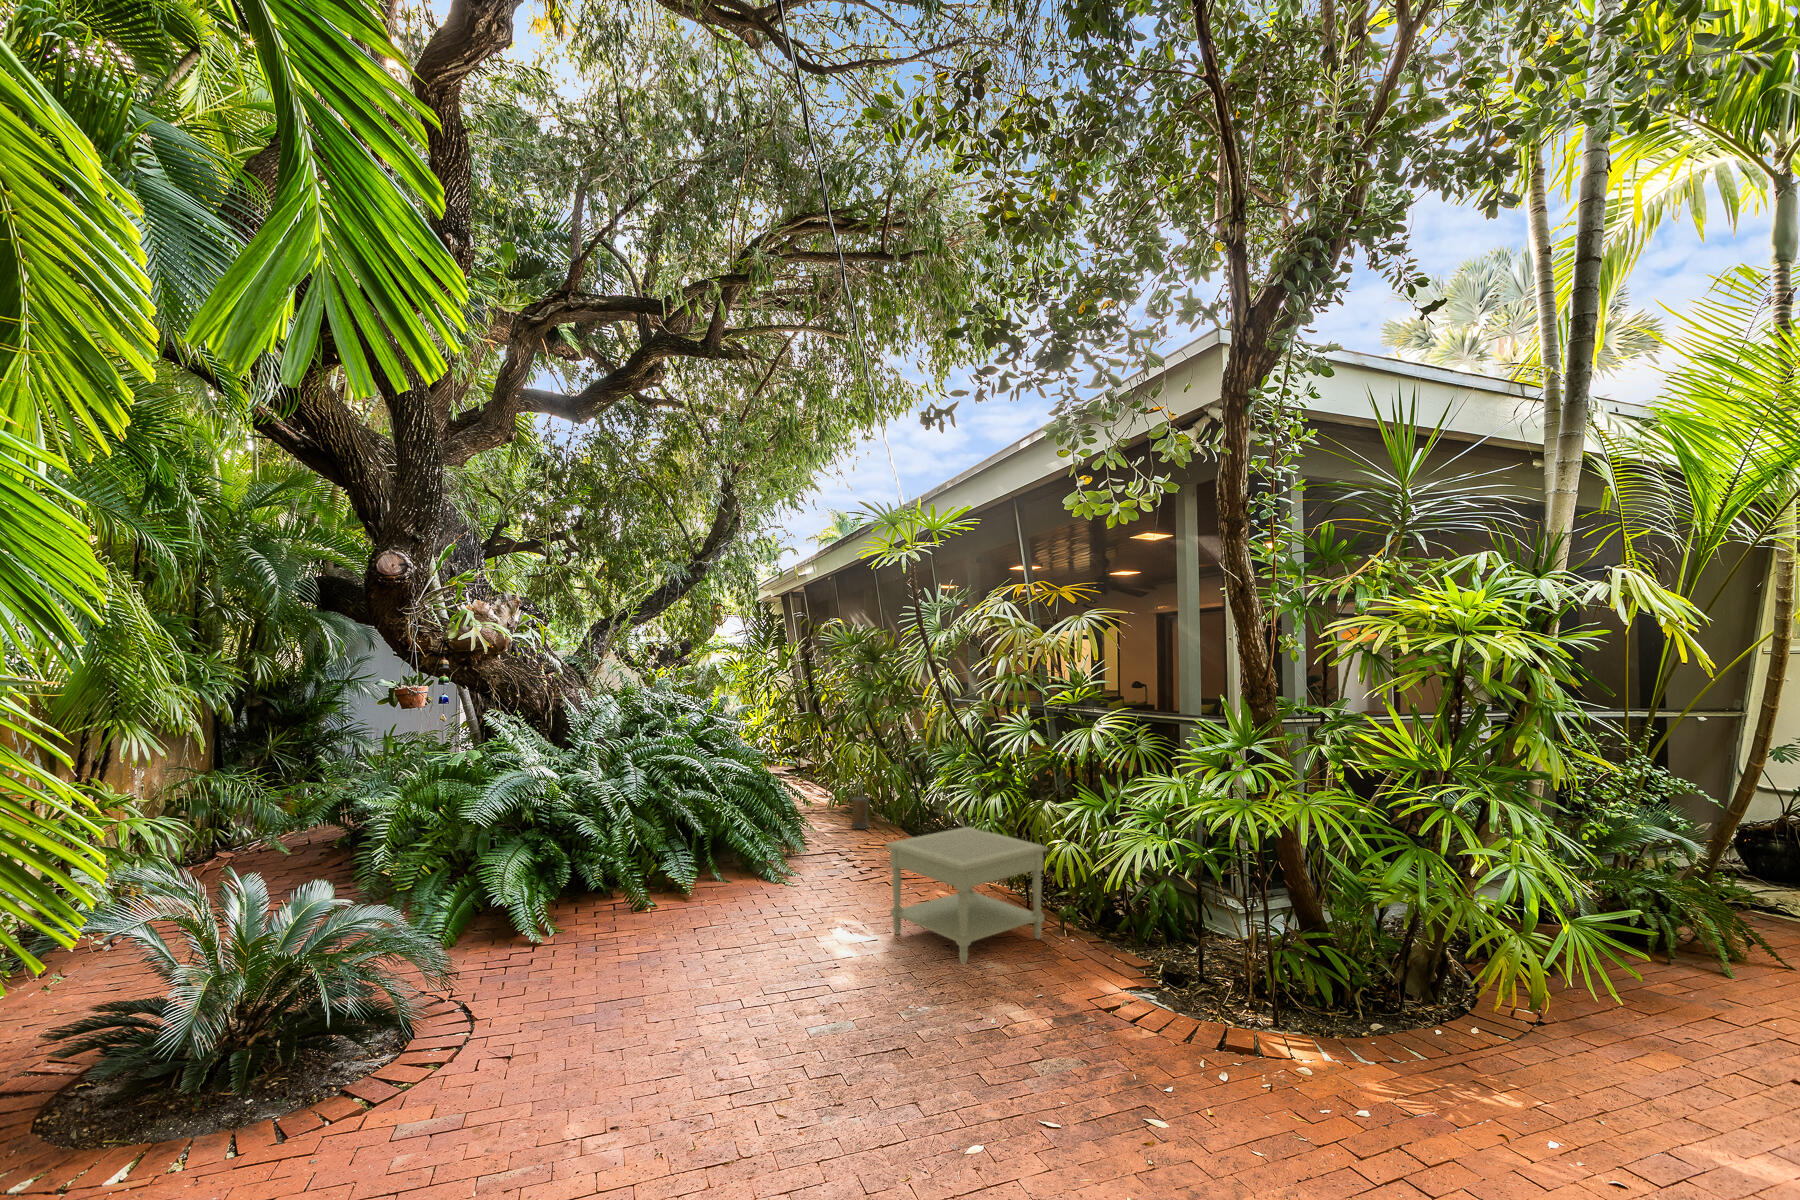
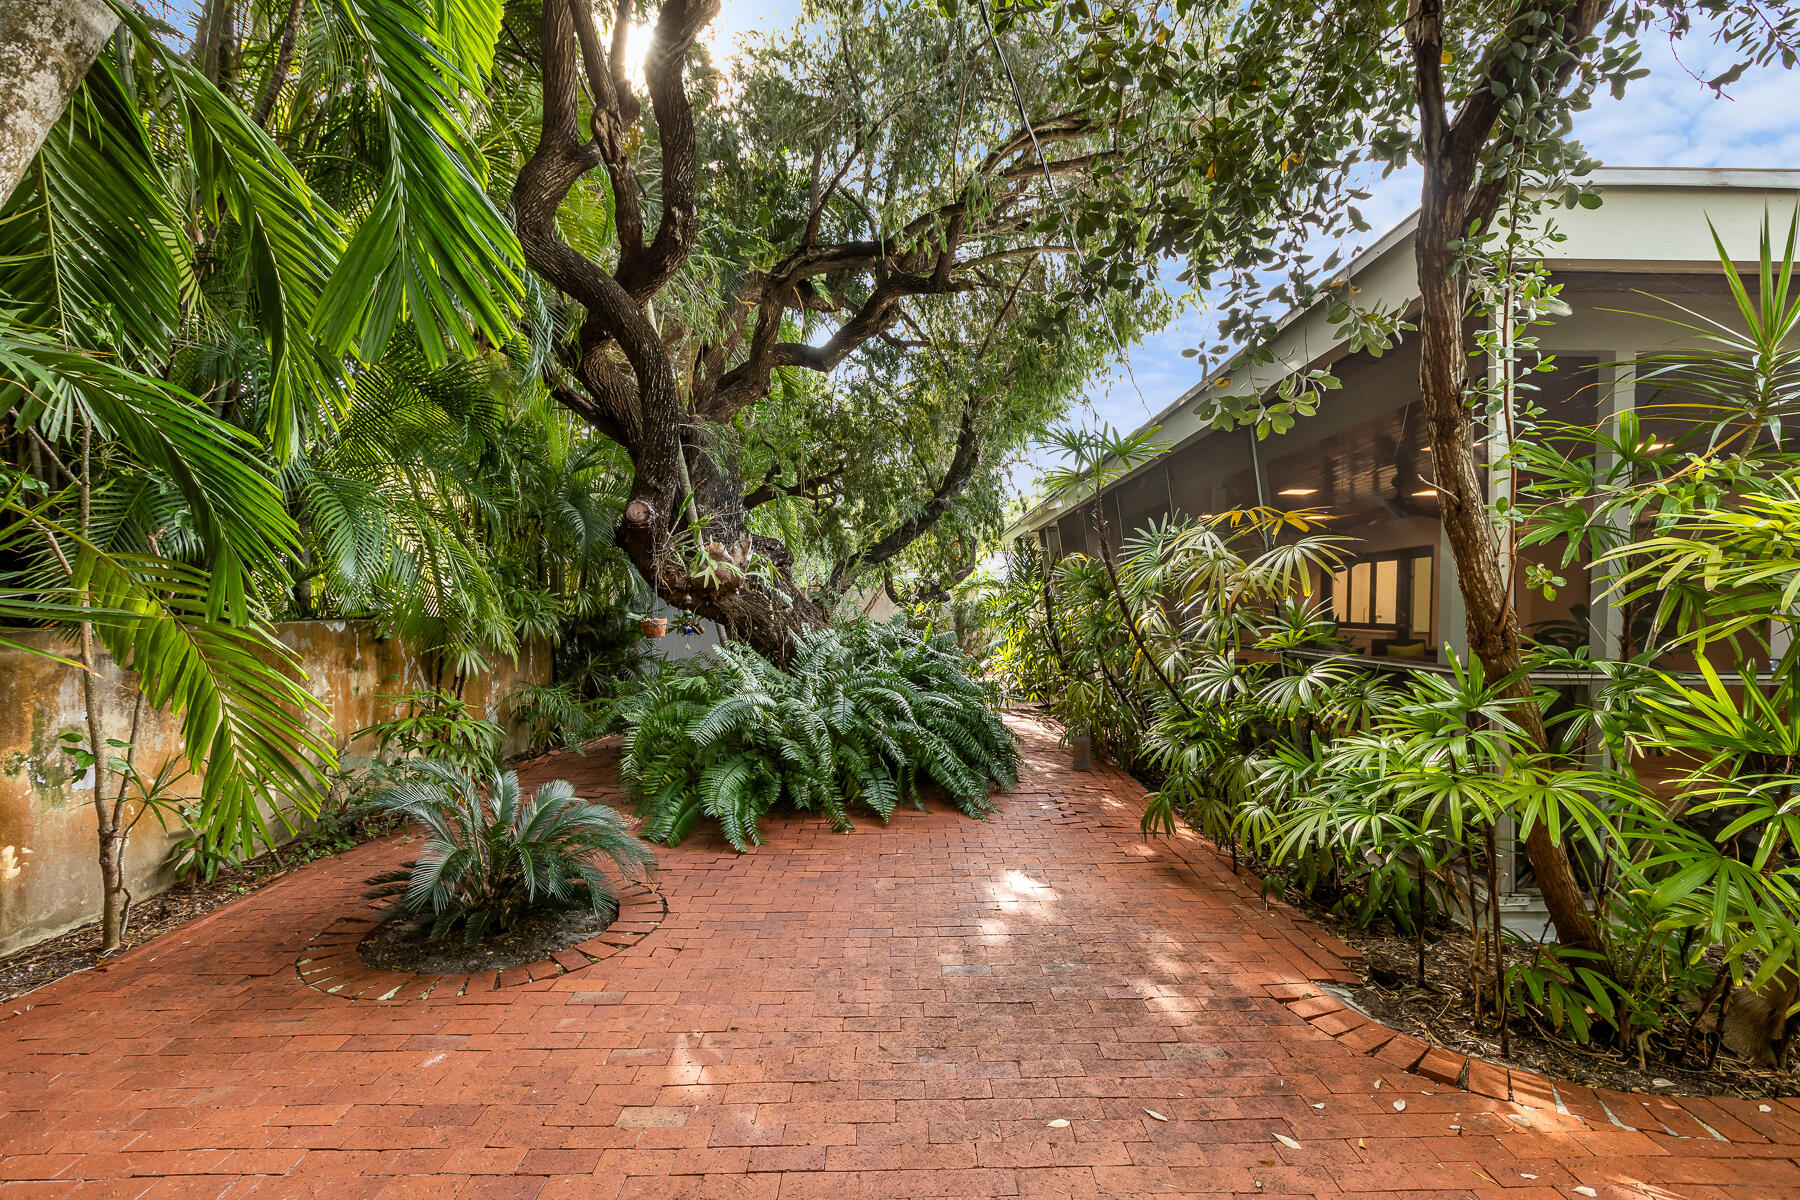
side table: present [885,827,1048,964] -> none [1060,777,1243,924]

